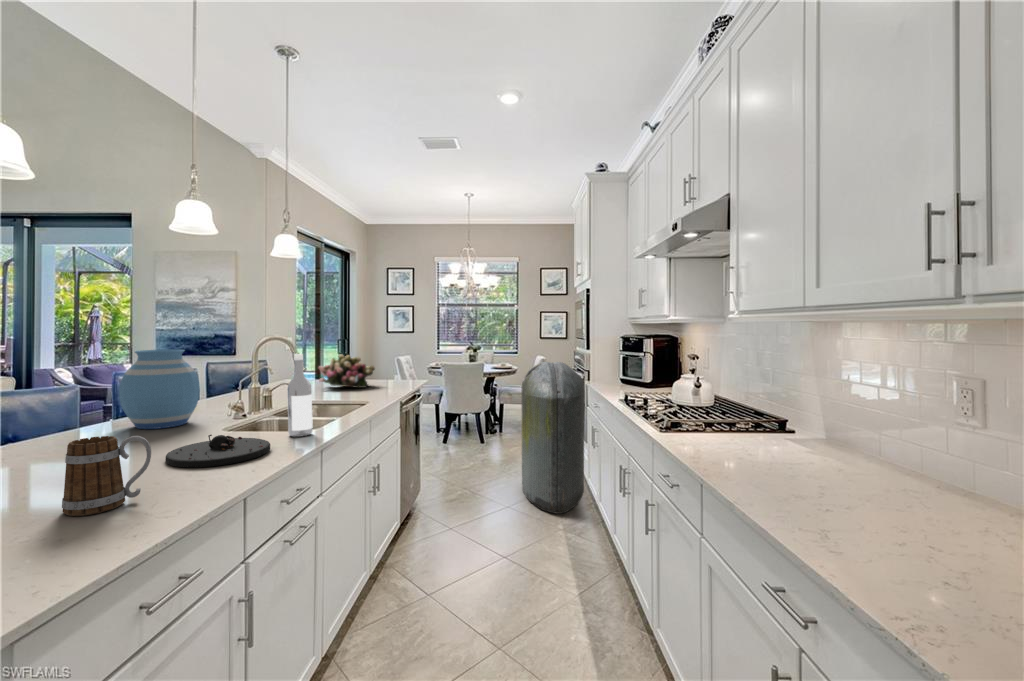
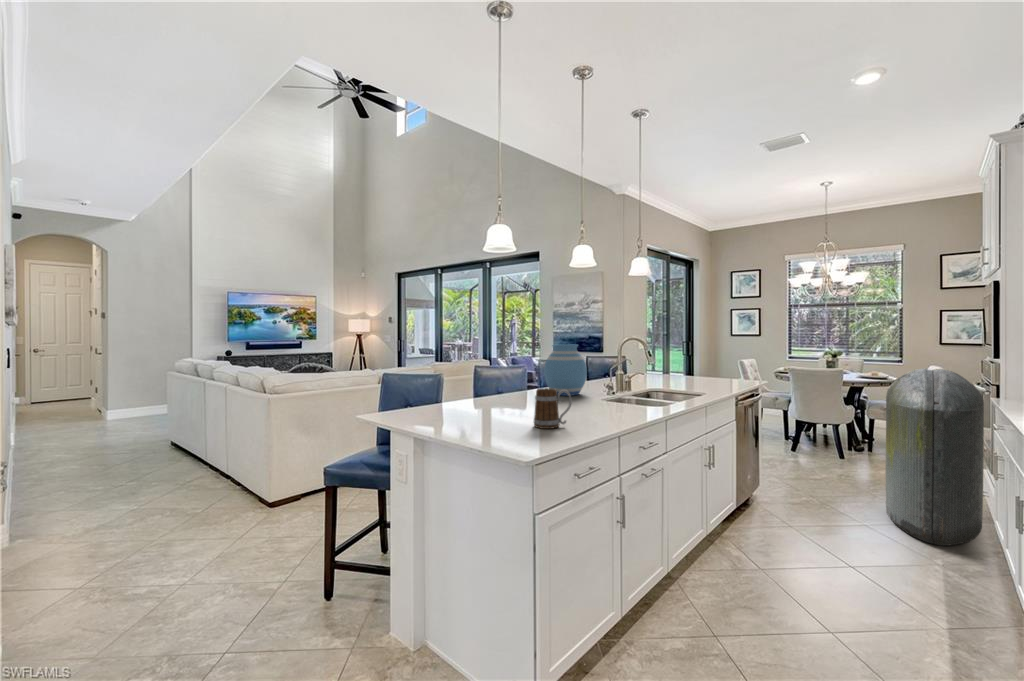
wine bottle: present [287,354,313,437] -> none [644,349,661,409]
flower arrangement: present [319,354,375,388] -> none [666,353,715,383]
plate: present [165,435,270,468] -> none [573,399,633,418]

